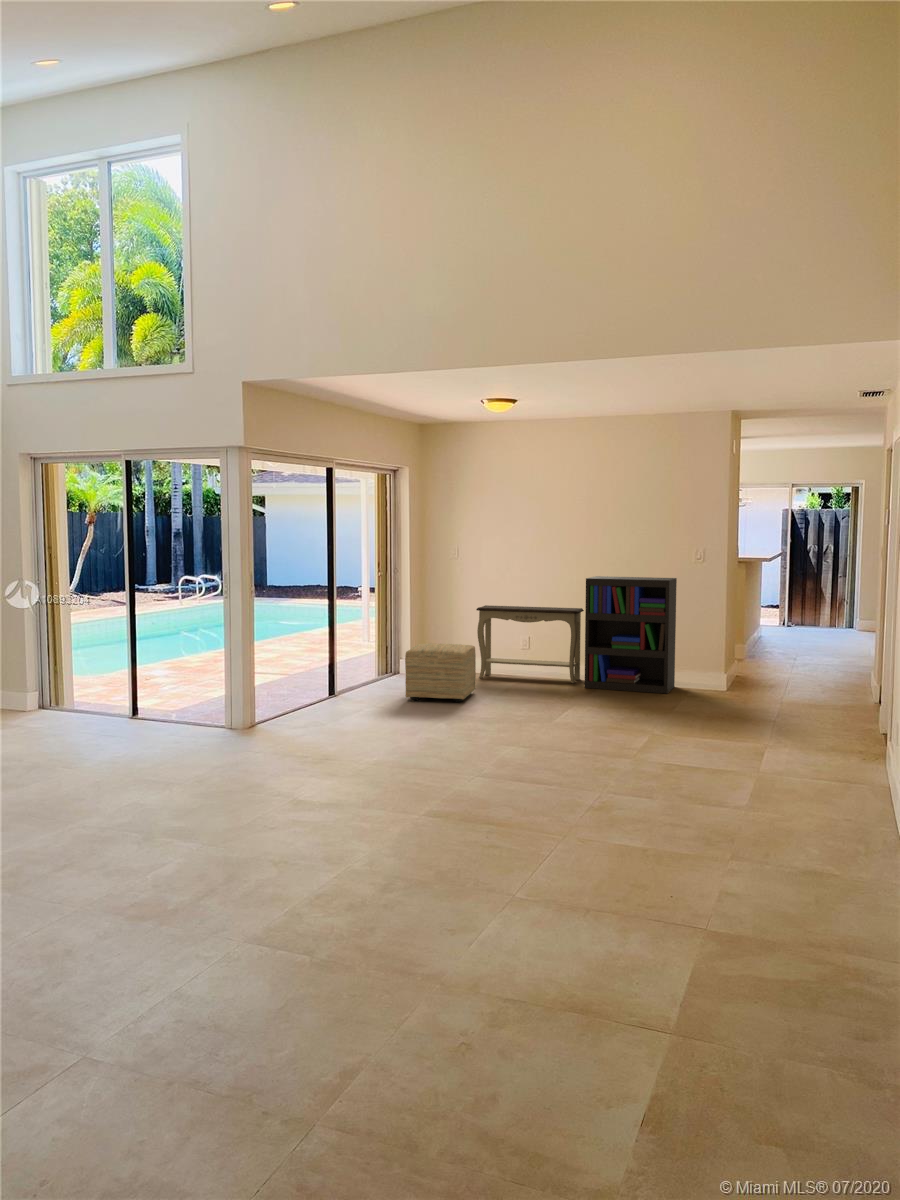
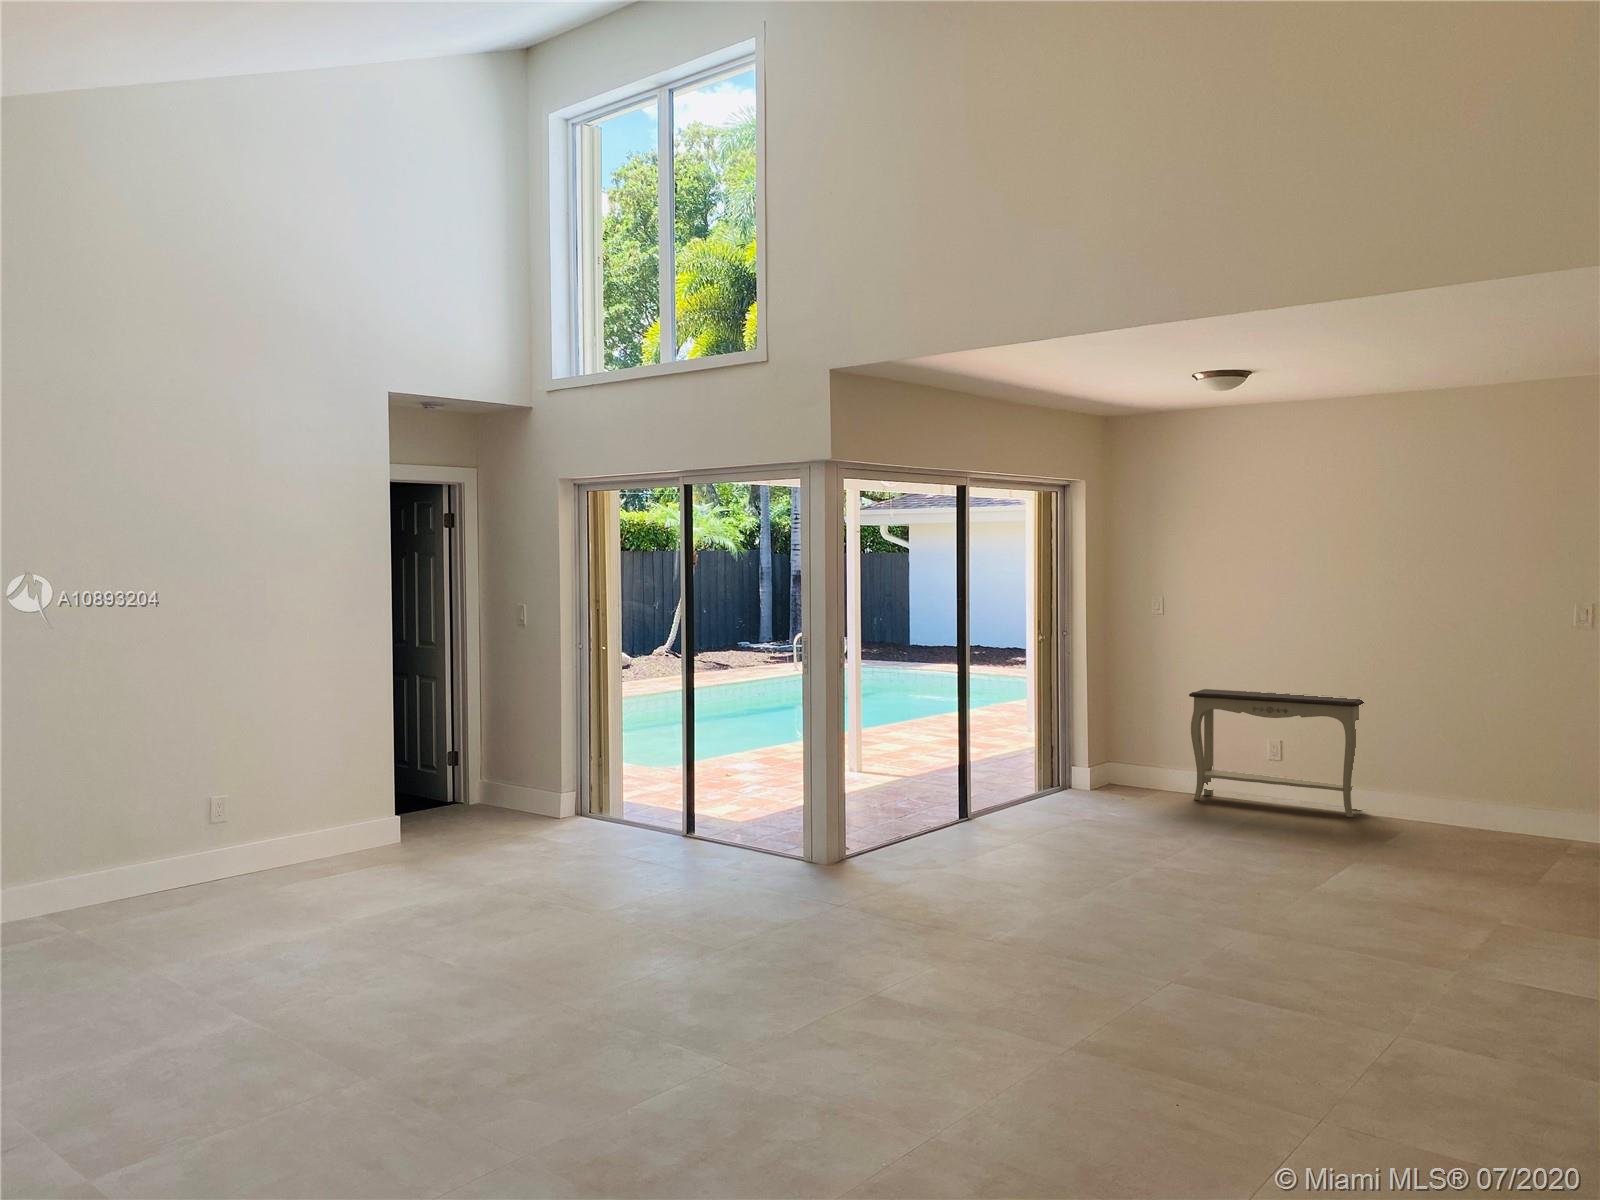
bookshelf: present [585,576,677,694] -> none [1369,648,1535,846]
ottoman: present [405,644,476,702] -> none [1072,746,1184,840]

